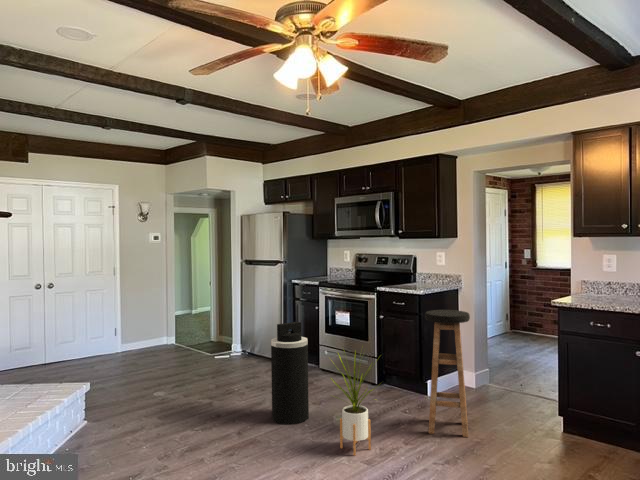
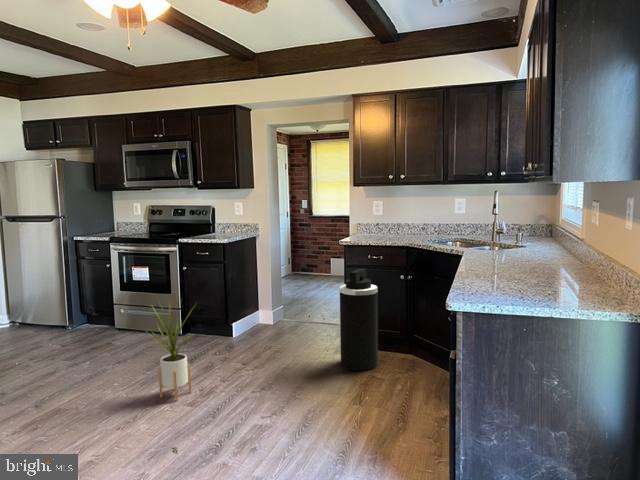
bar stool: present [425,310,470,437] -> none [234,255,276,369]
trash can: present [271,322,309,425] -> present [340,268,378,371]

